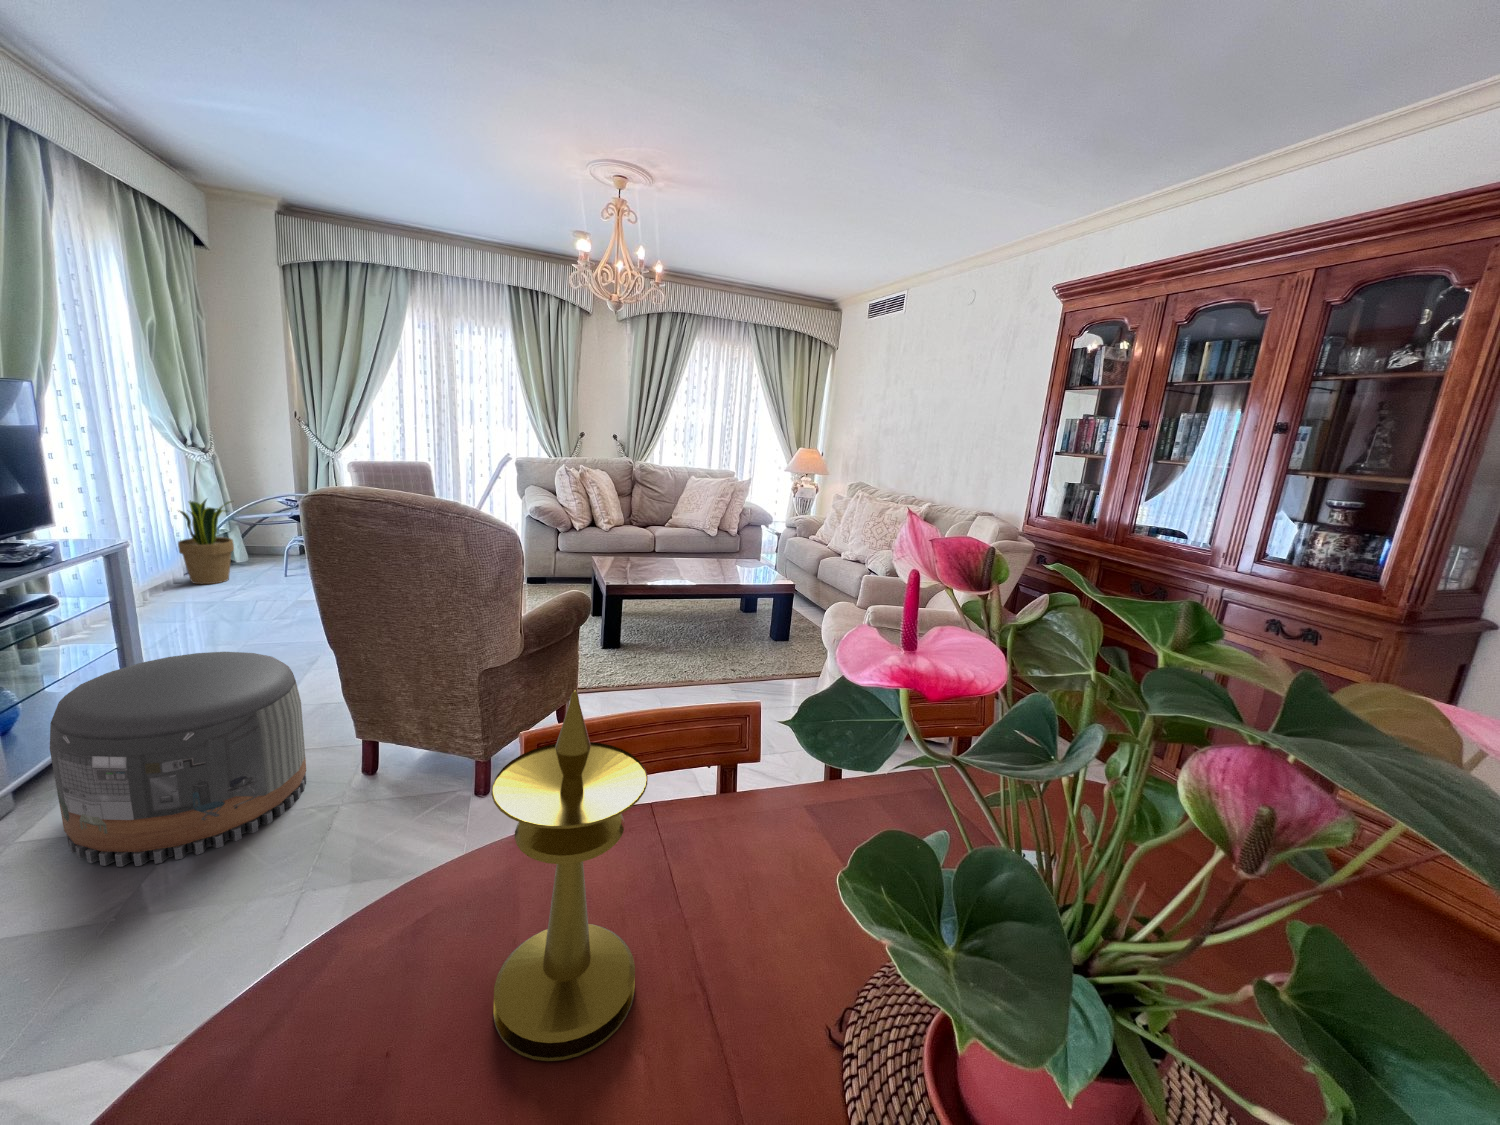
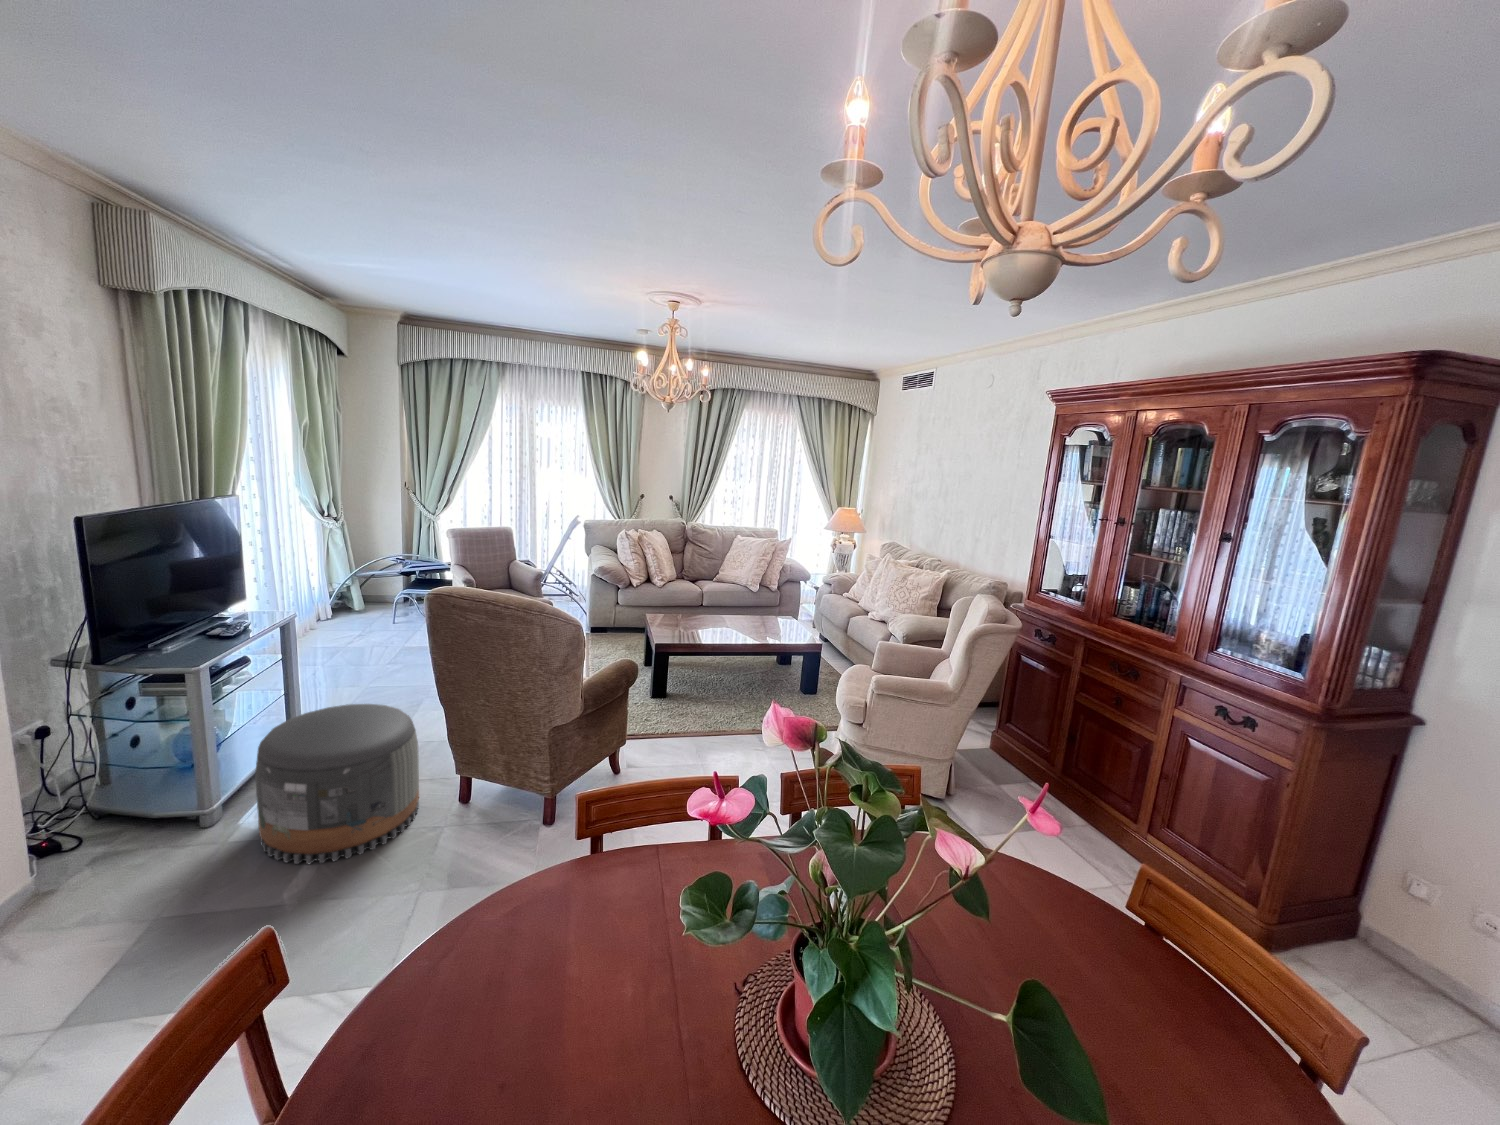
potted plant: present [178,499,234,584] -> none [314,561,358,632]
candlestick: present [491,690,648,1061] -> none [555,782,637,976]

